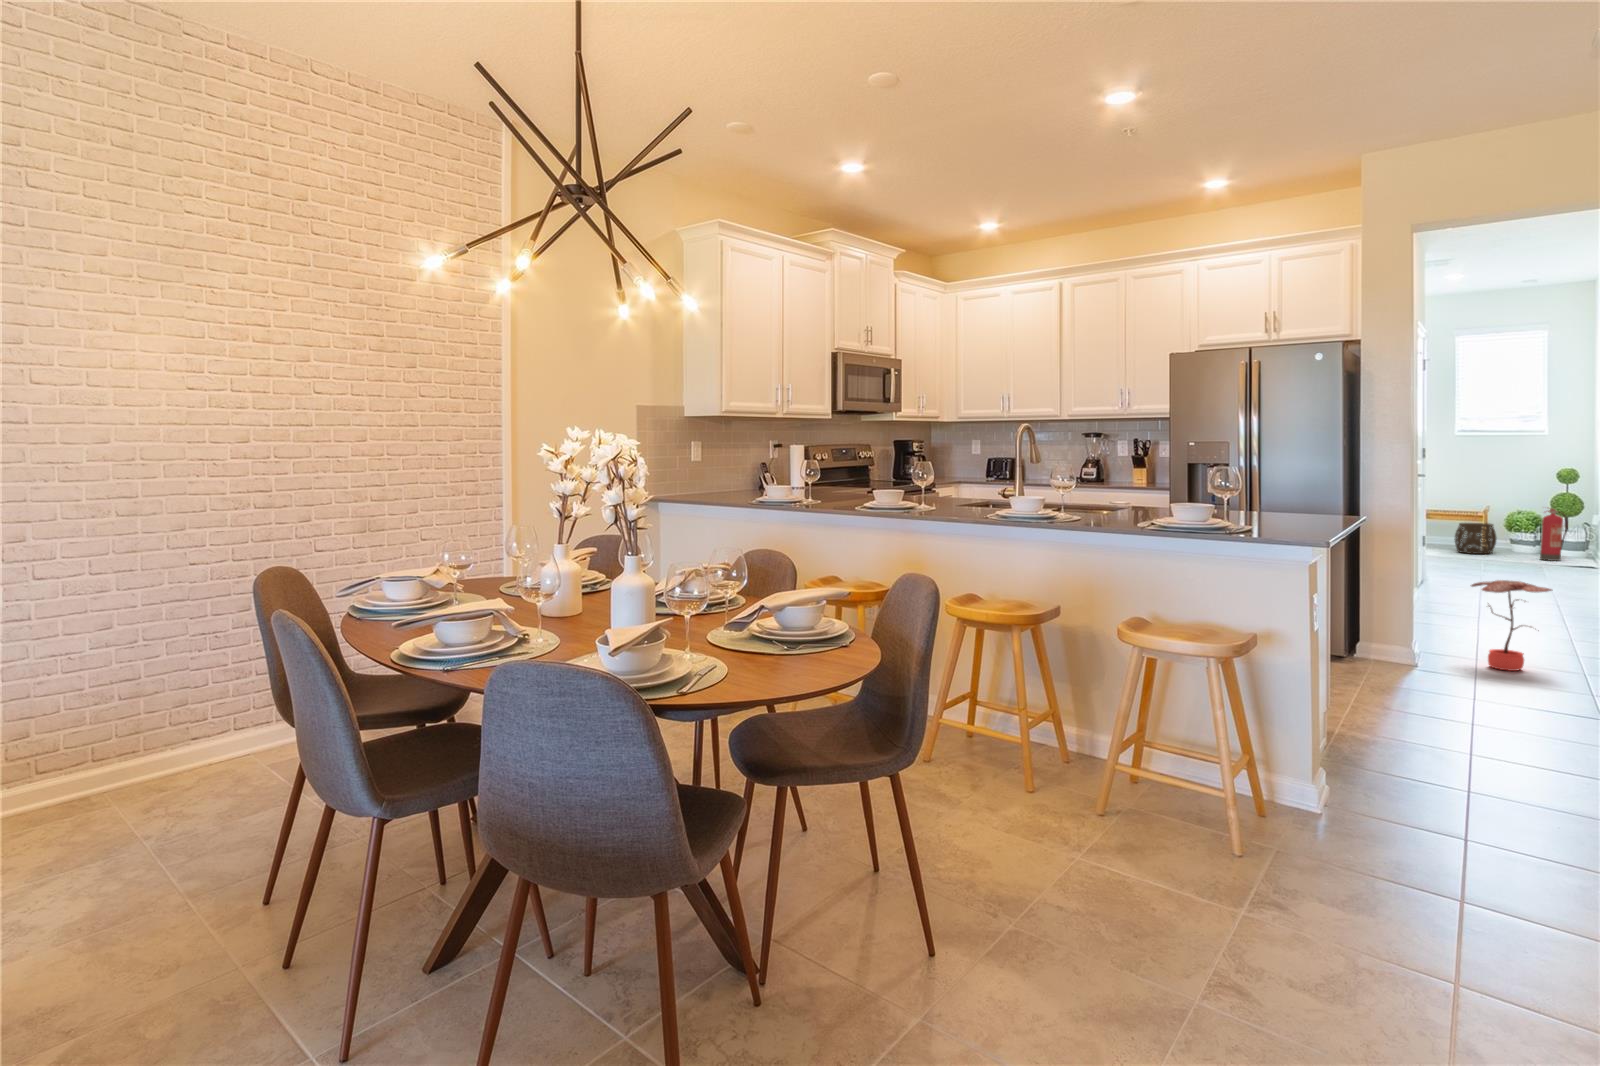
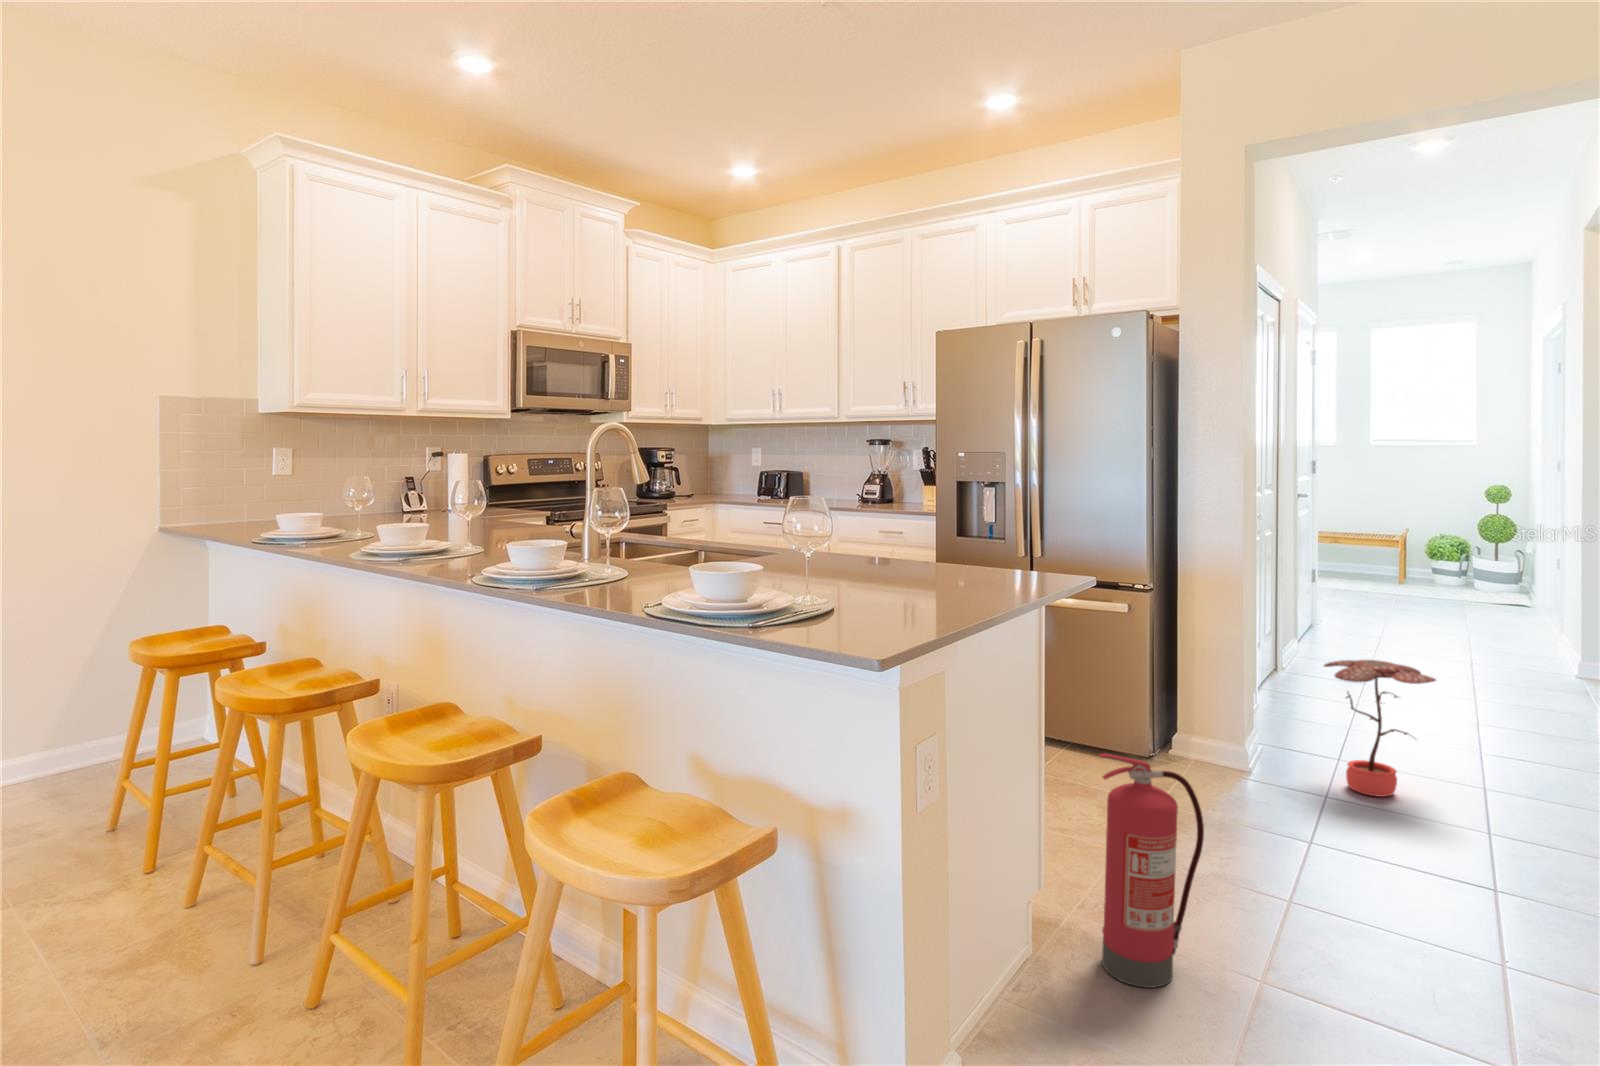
fire extinguisher: present [1540,508,1568,561] -> present [1099,753,1204,988]
woven basket: present [1454,523,1497,554] -> none [1368,548,1417,585]

